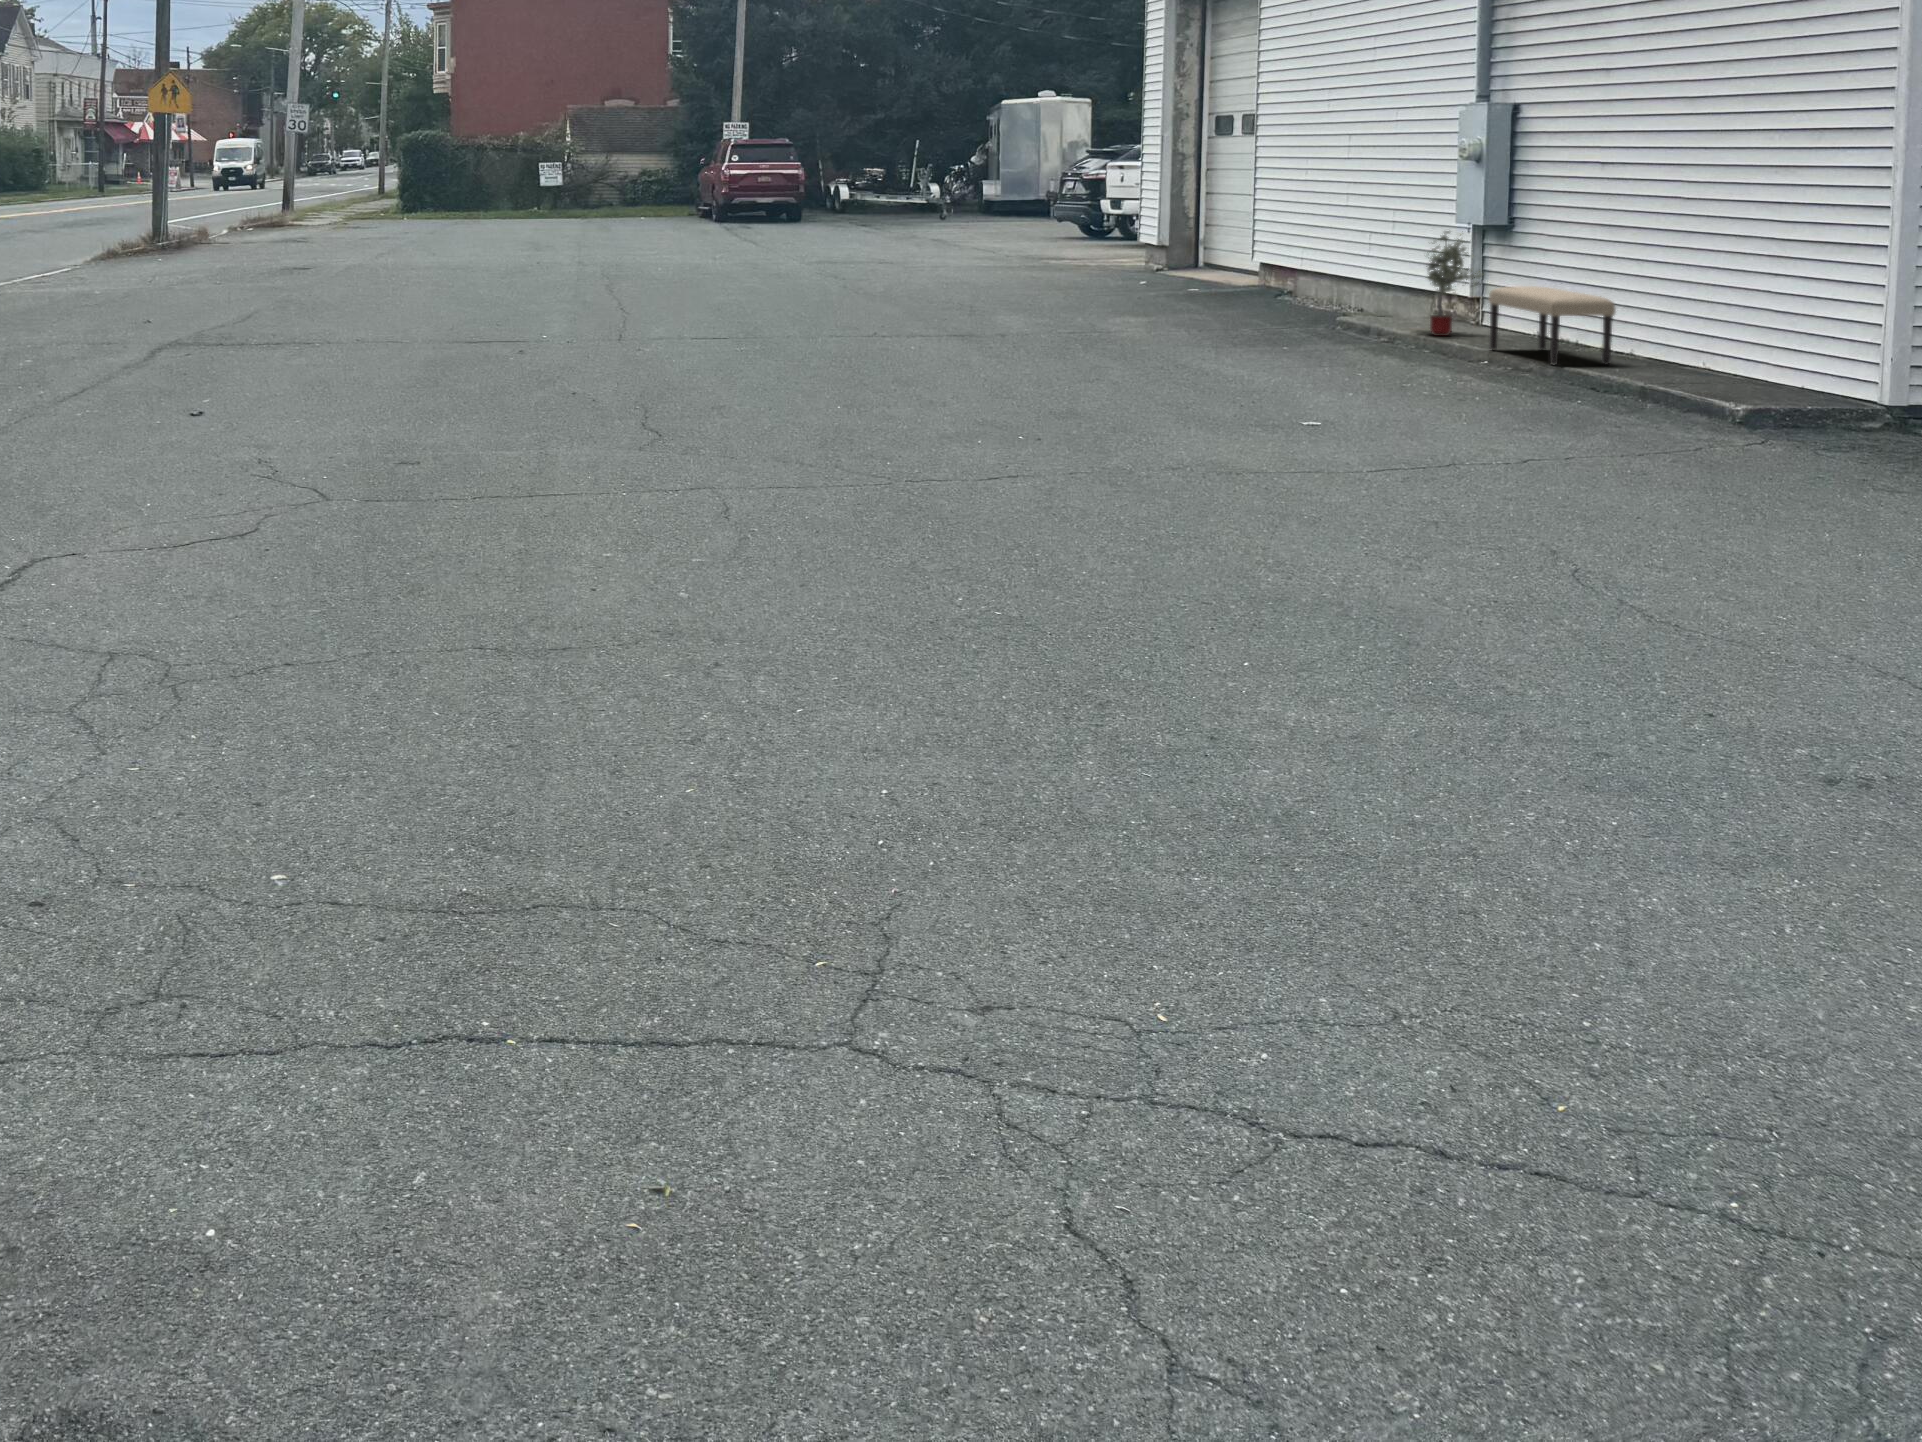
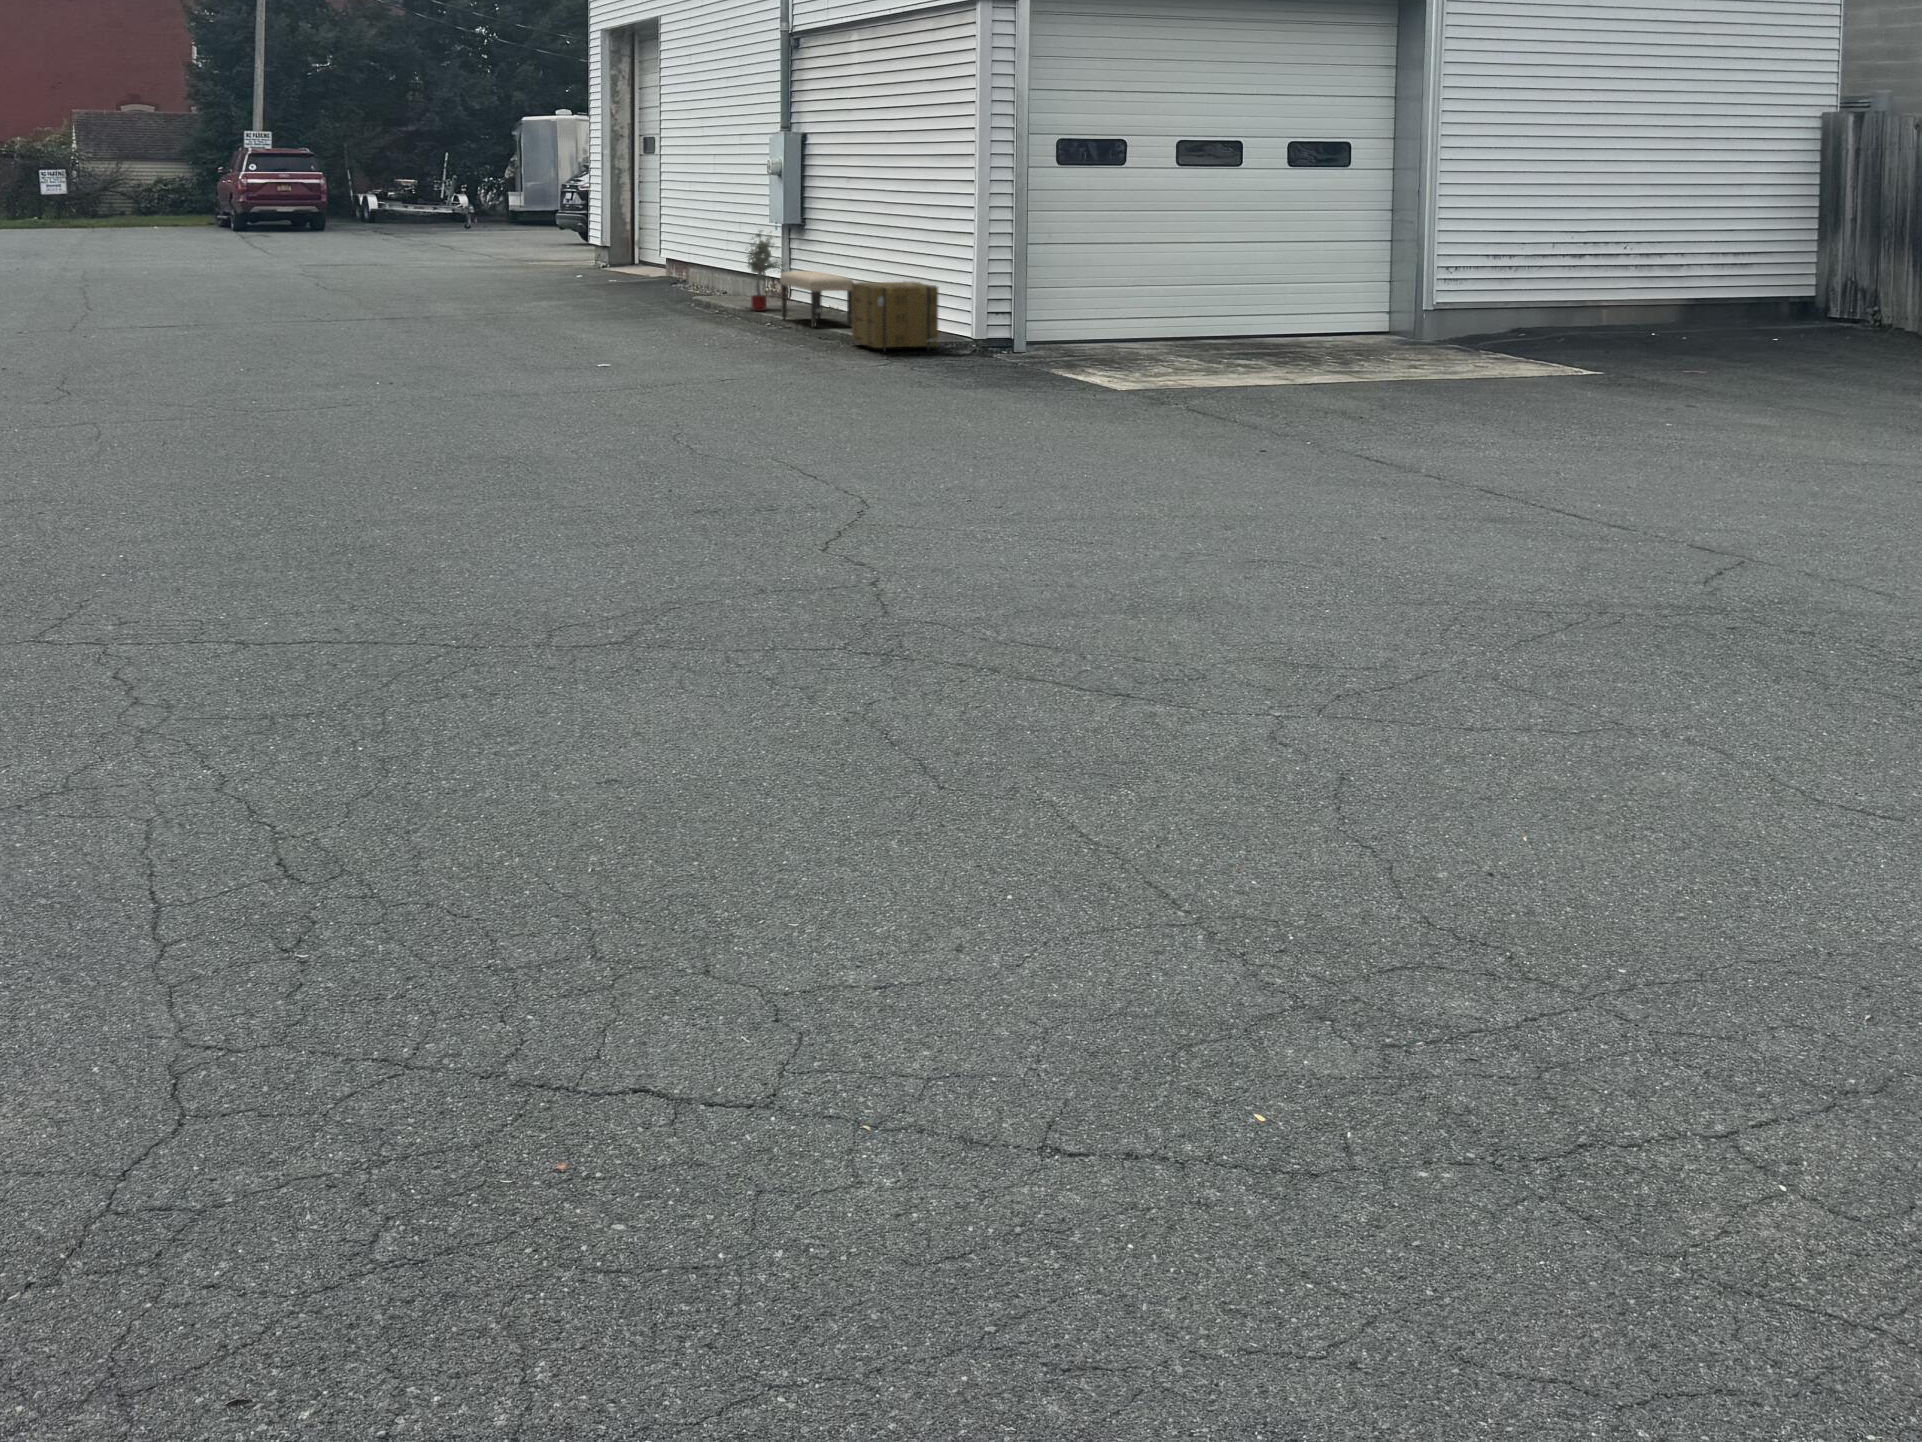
cardboard box: none [1652,309,1812,412] -> present [852,282,938,351]

